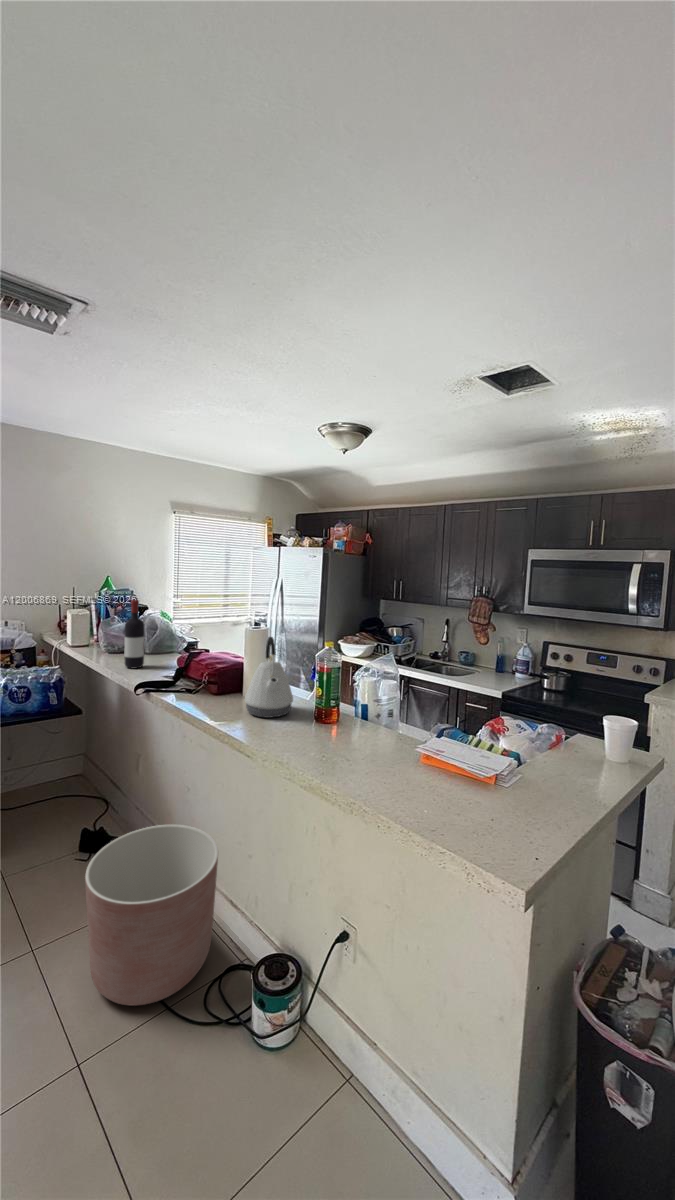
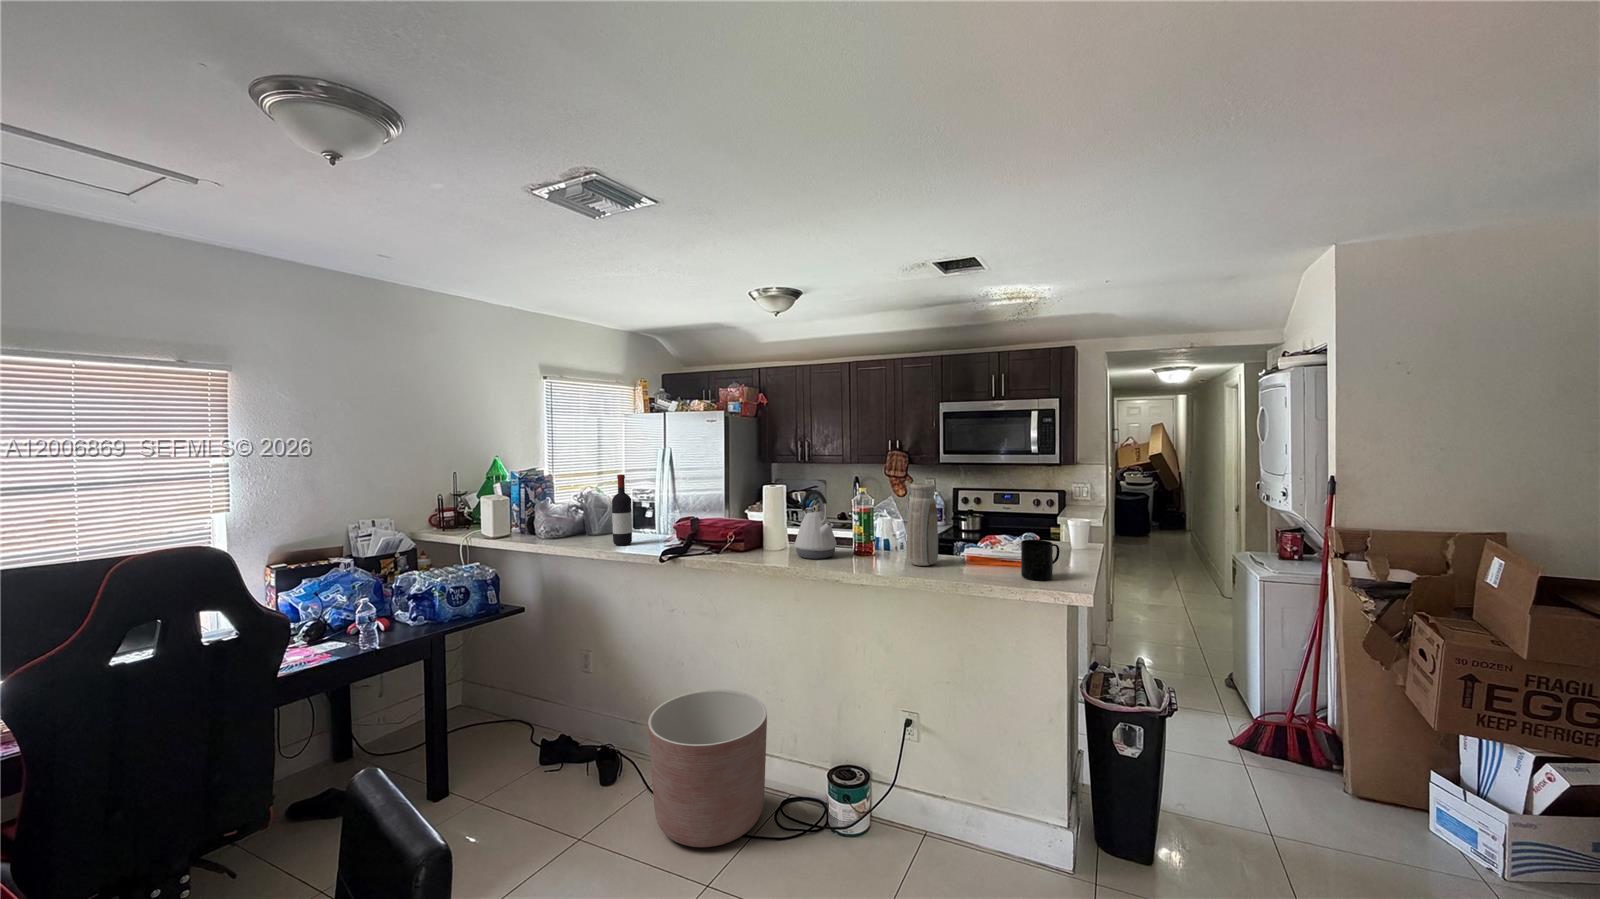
vase: none [344,644,387,753] -> present [907,483,938,566]
mug: none [461,751,526,824] -> present [1021,540,1059,581]

